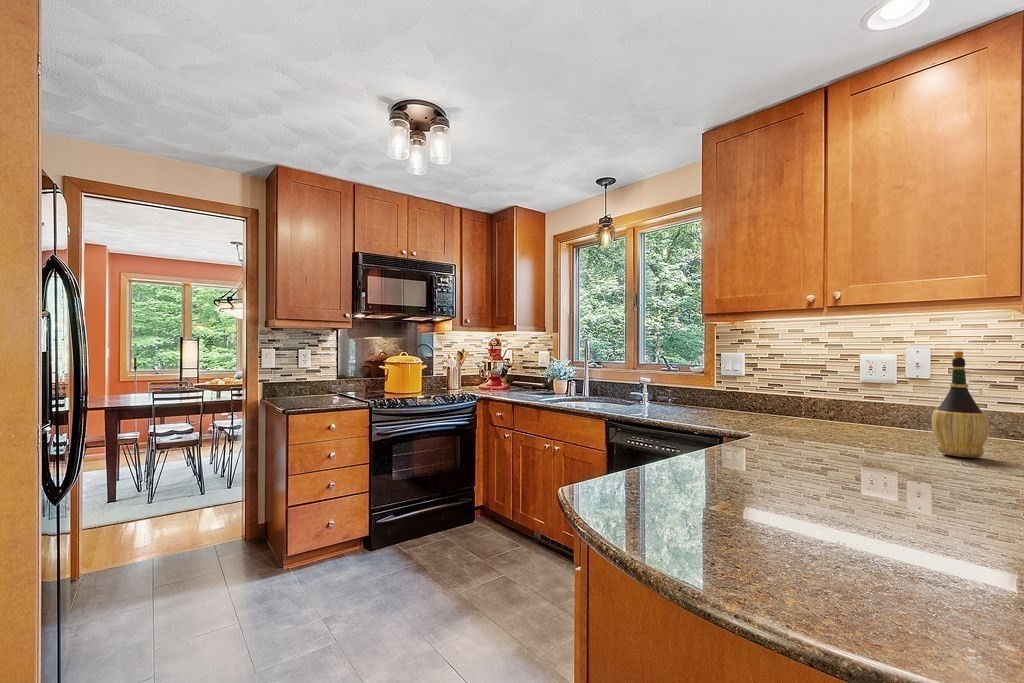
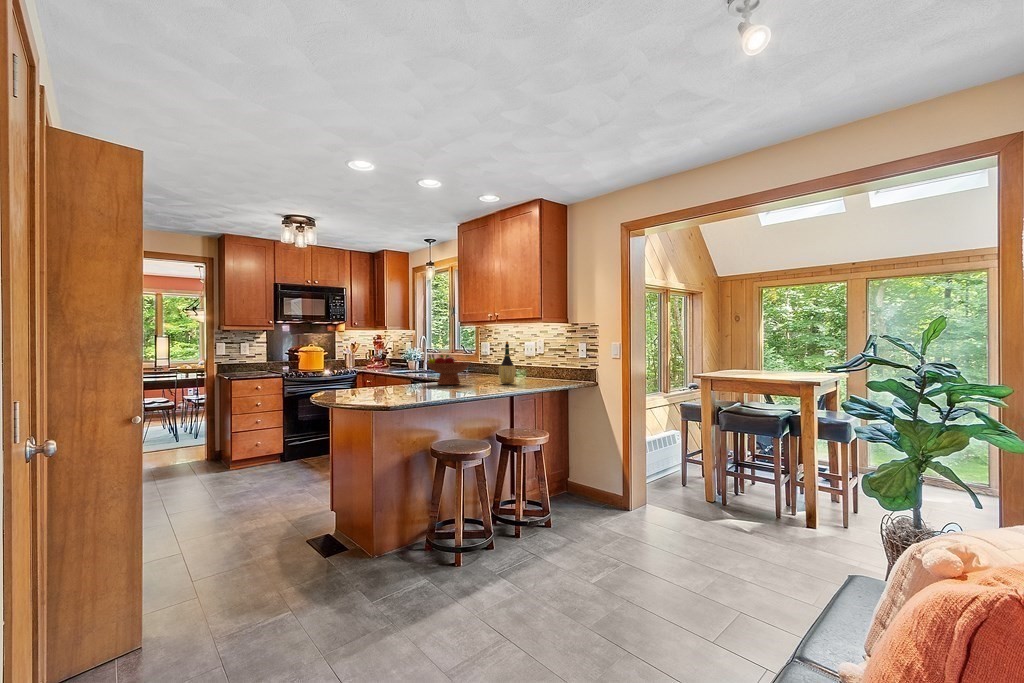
fruit bowl: none [758,382,893,462] -> present [426,354,471,385]

